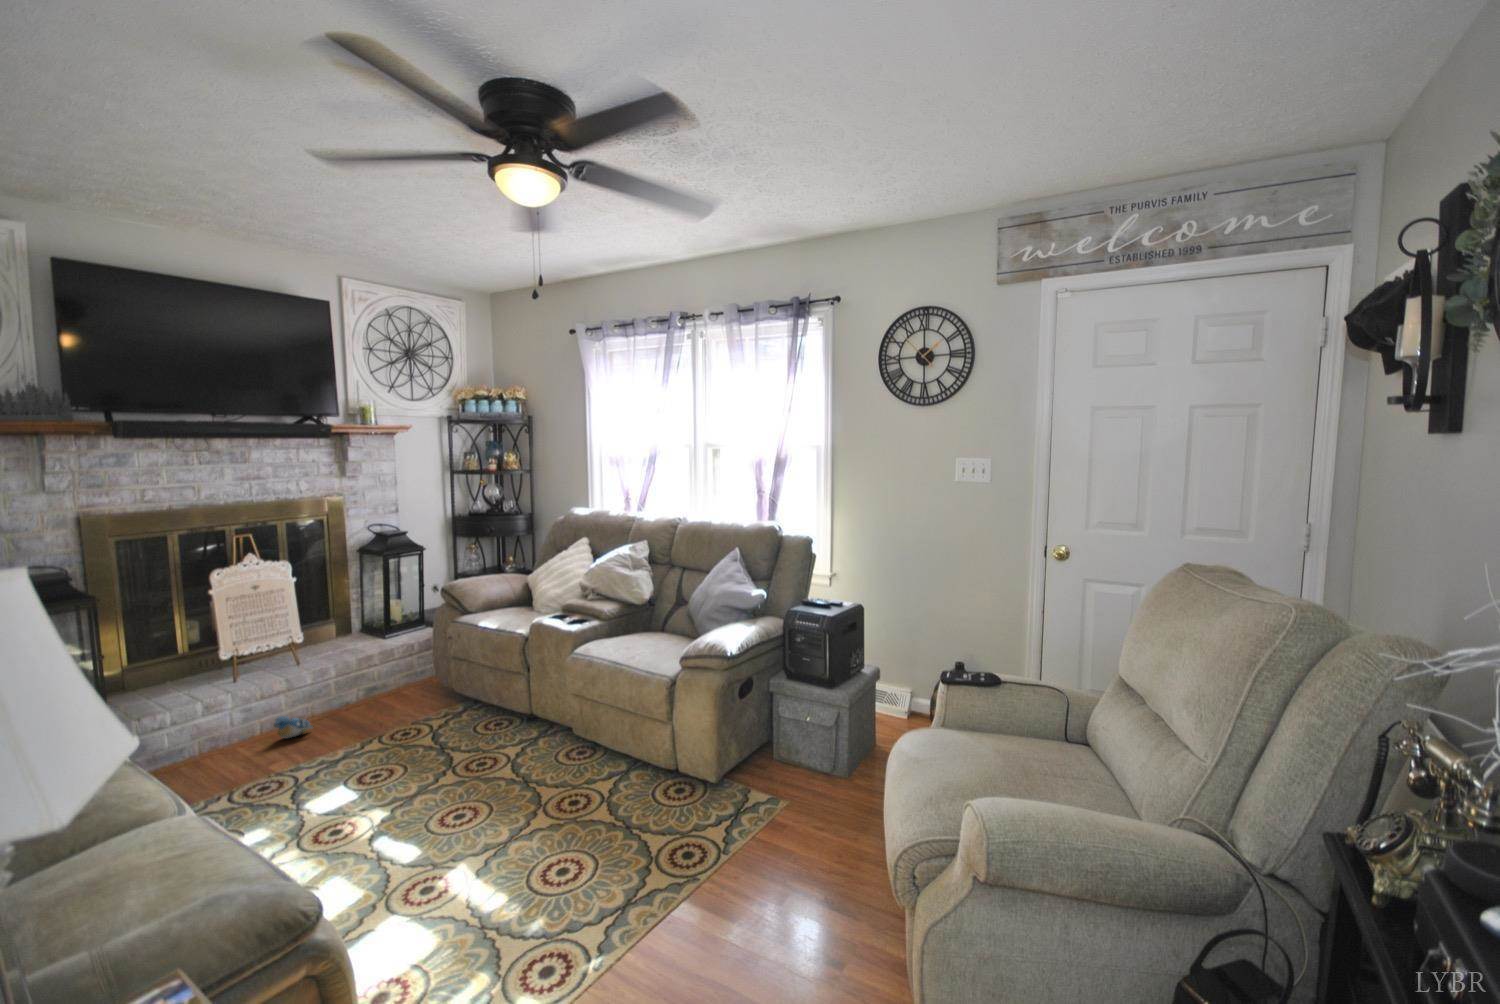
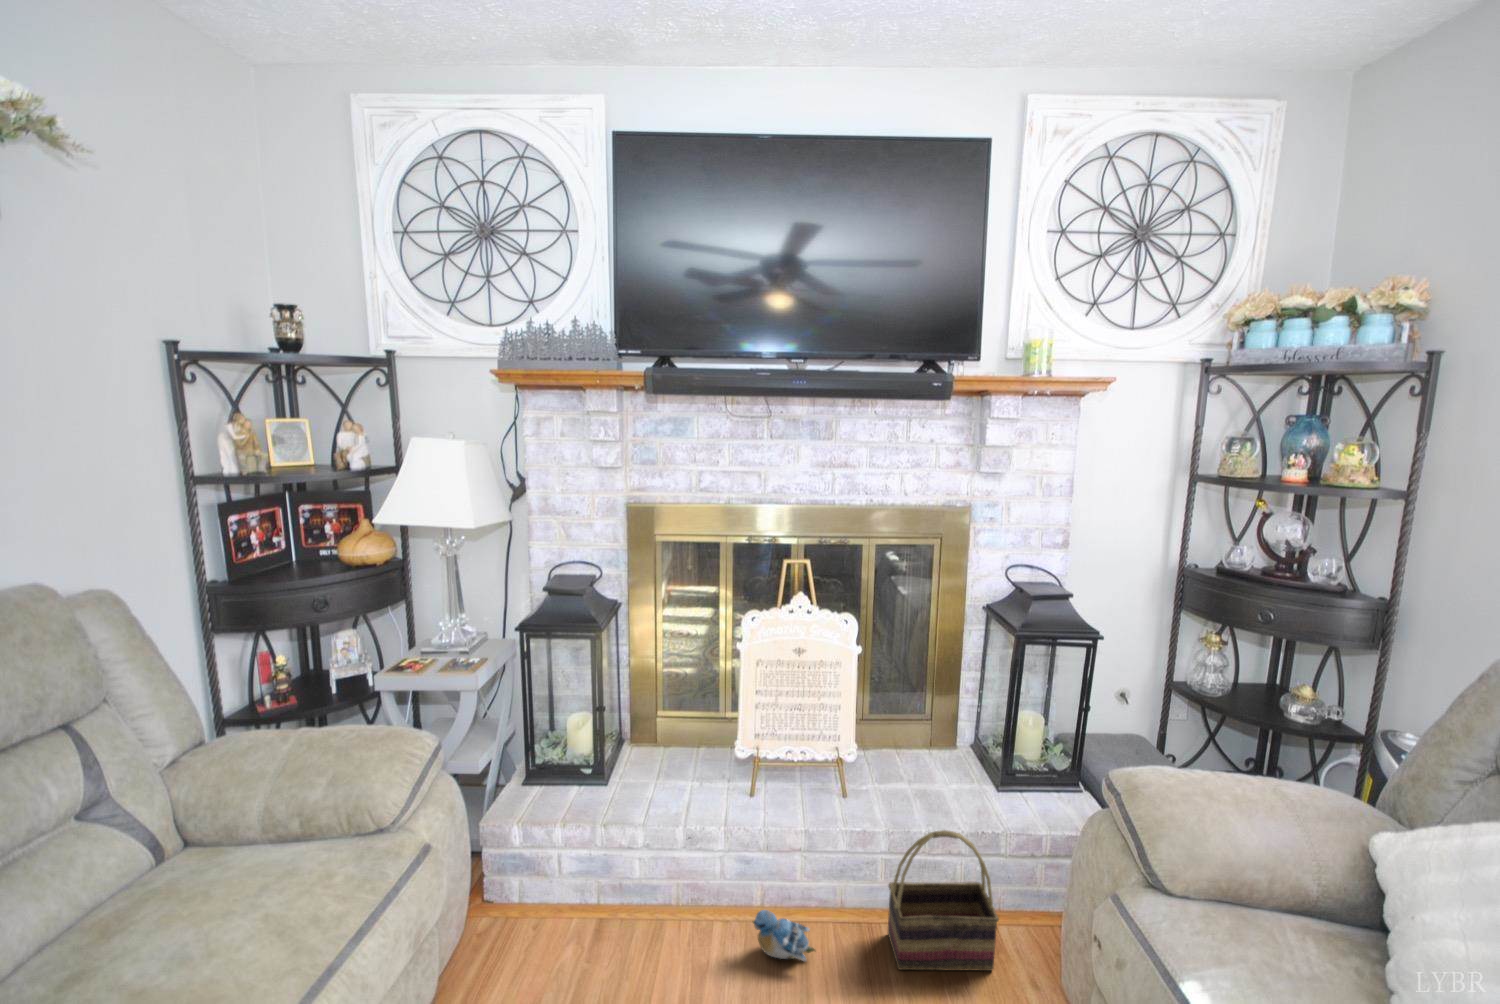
basket: none [346,643,407,715] -> present [888,830,999,971]

